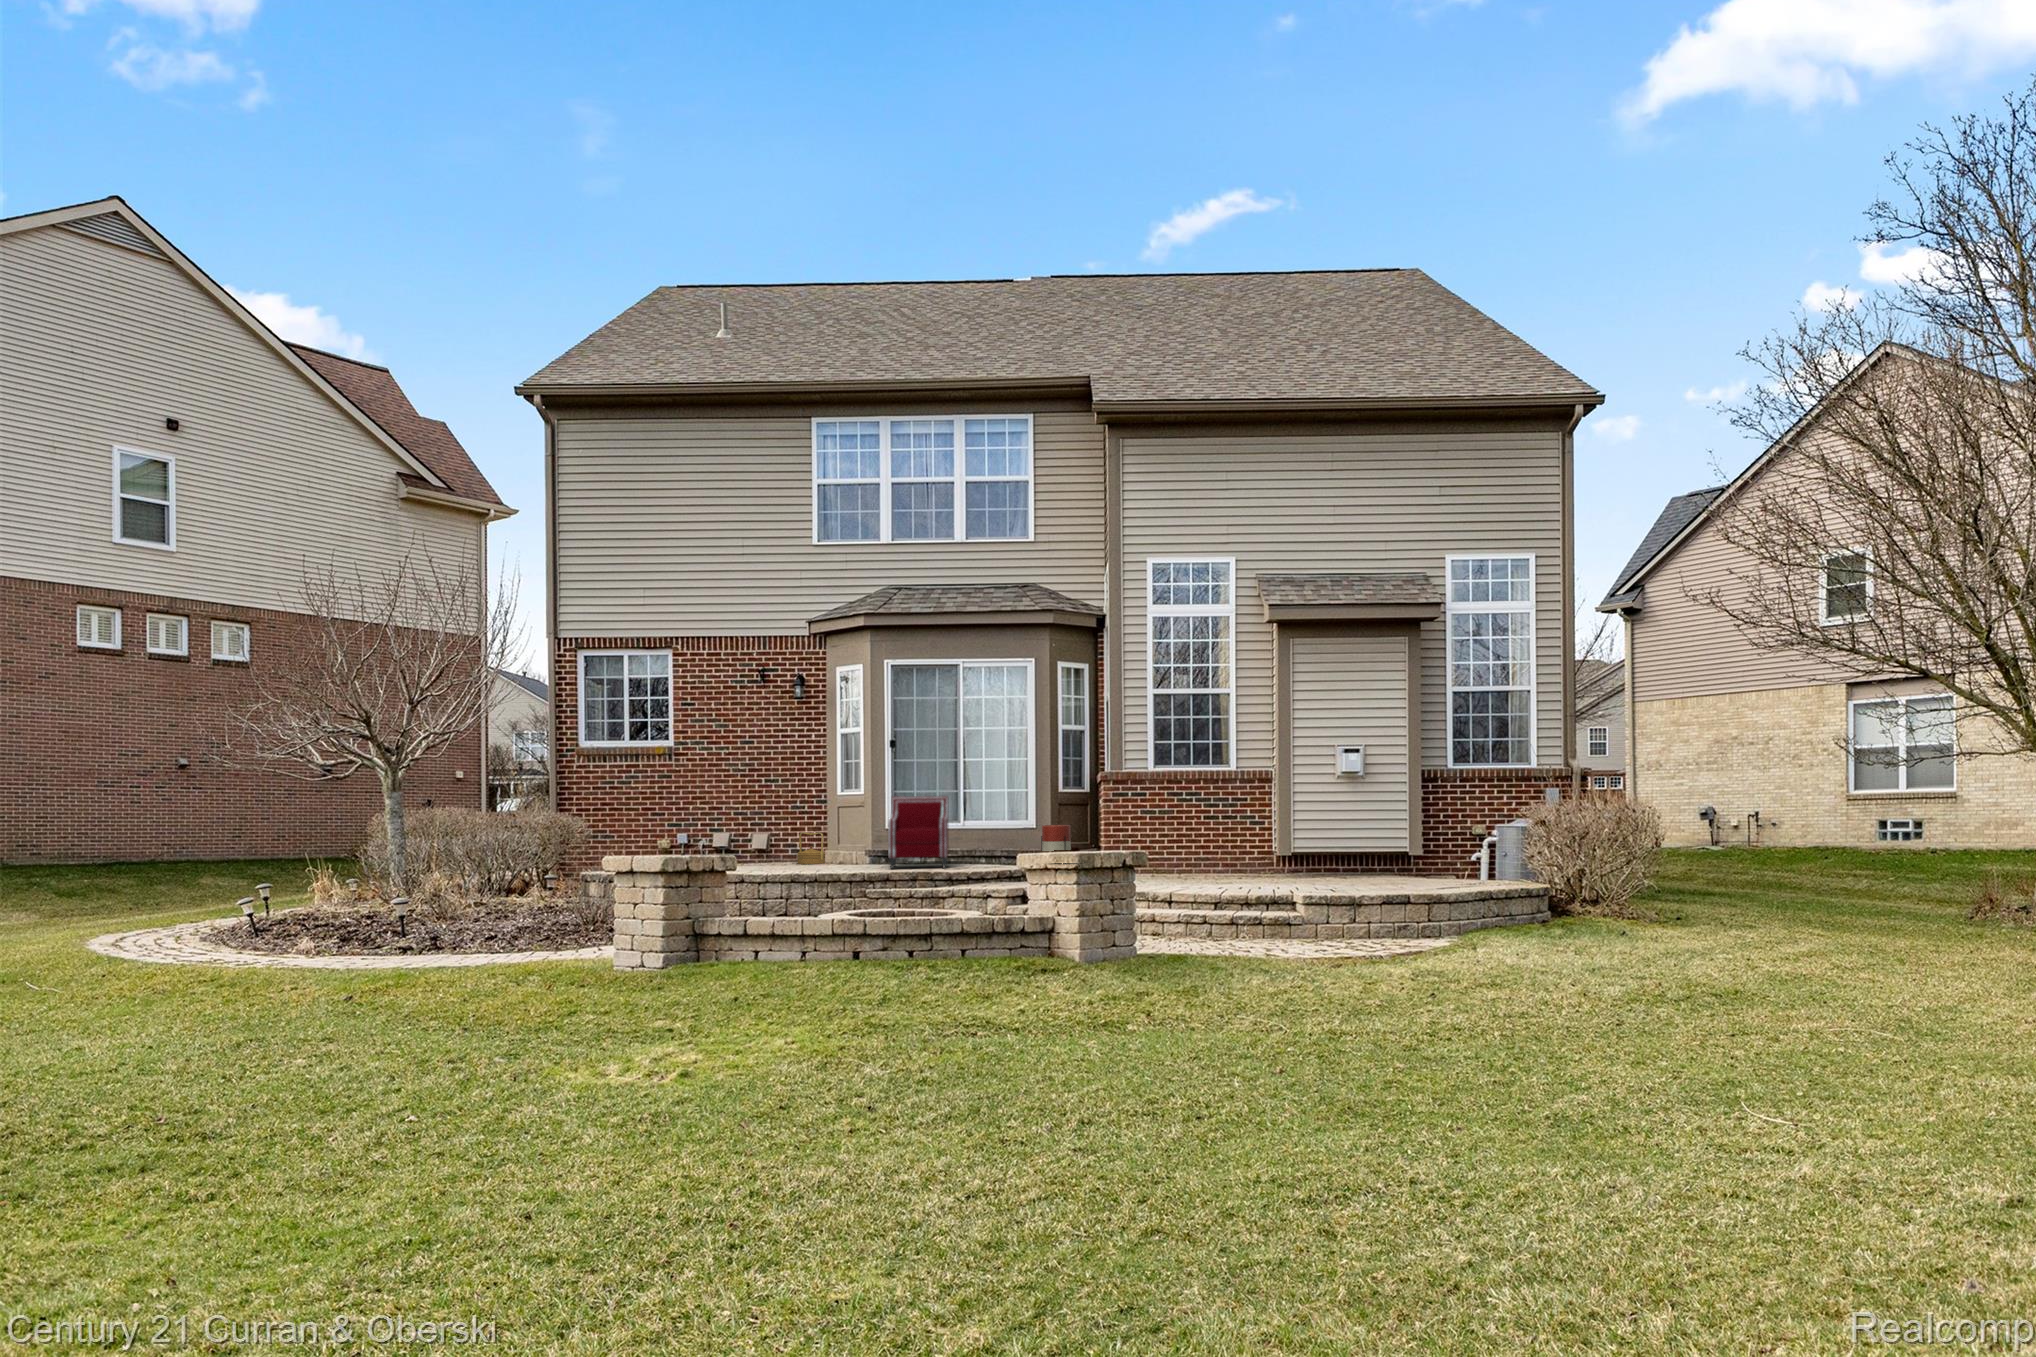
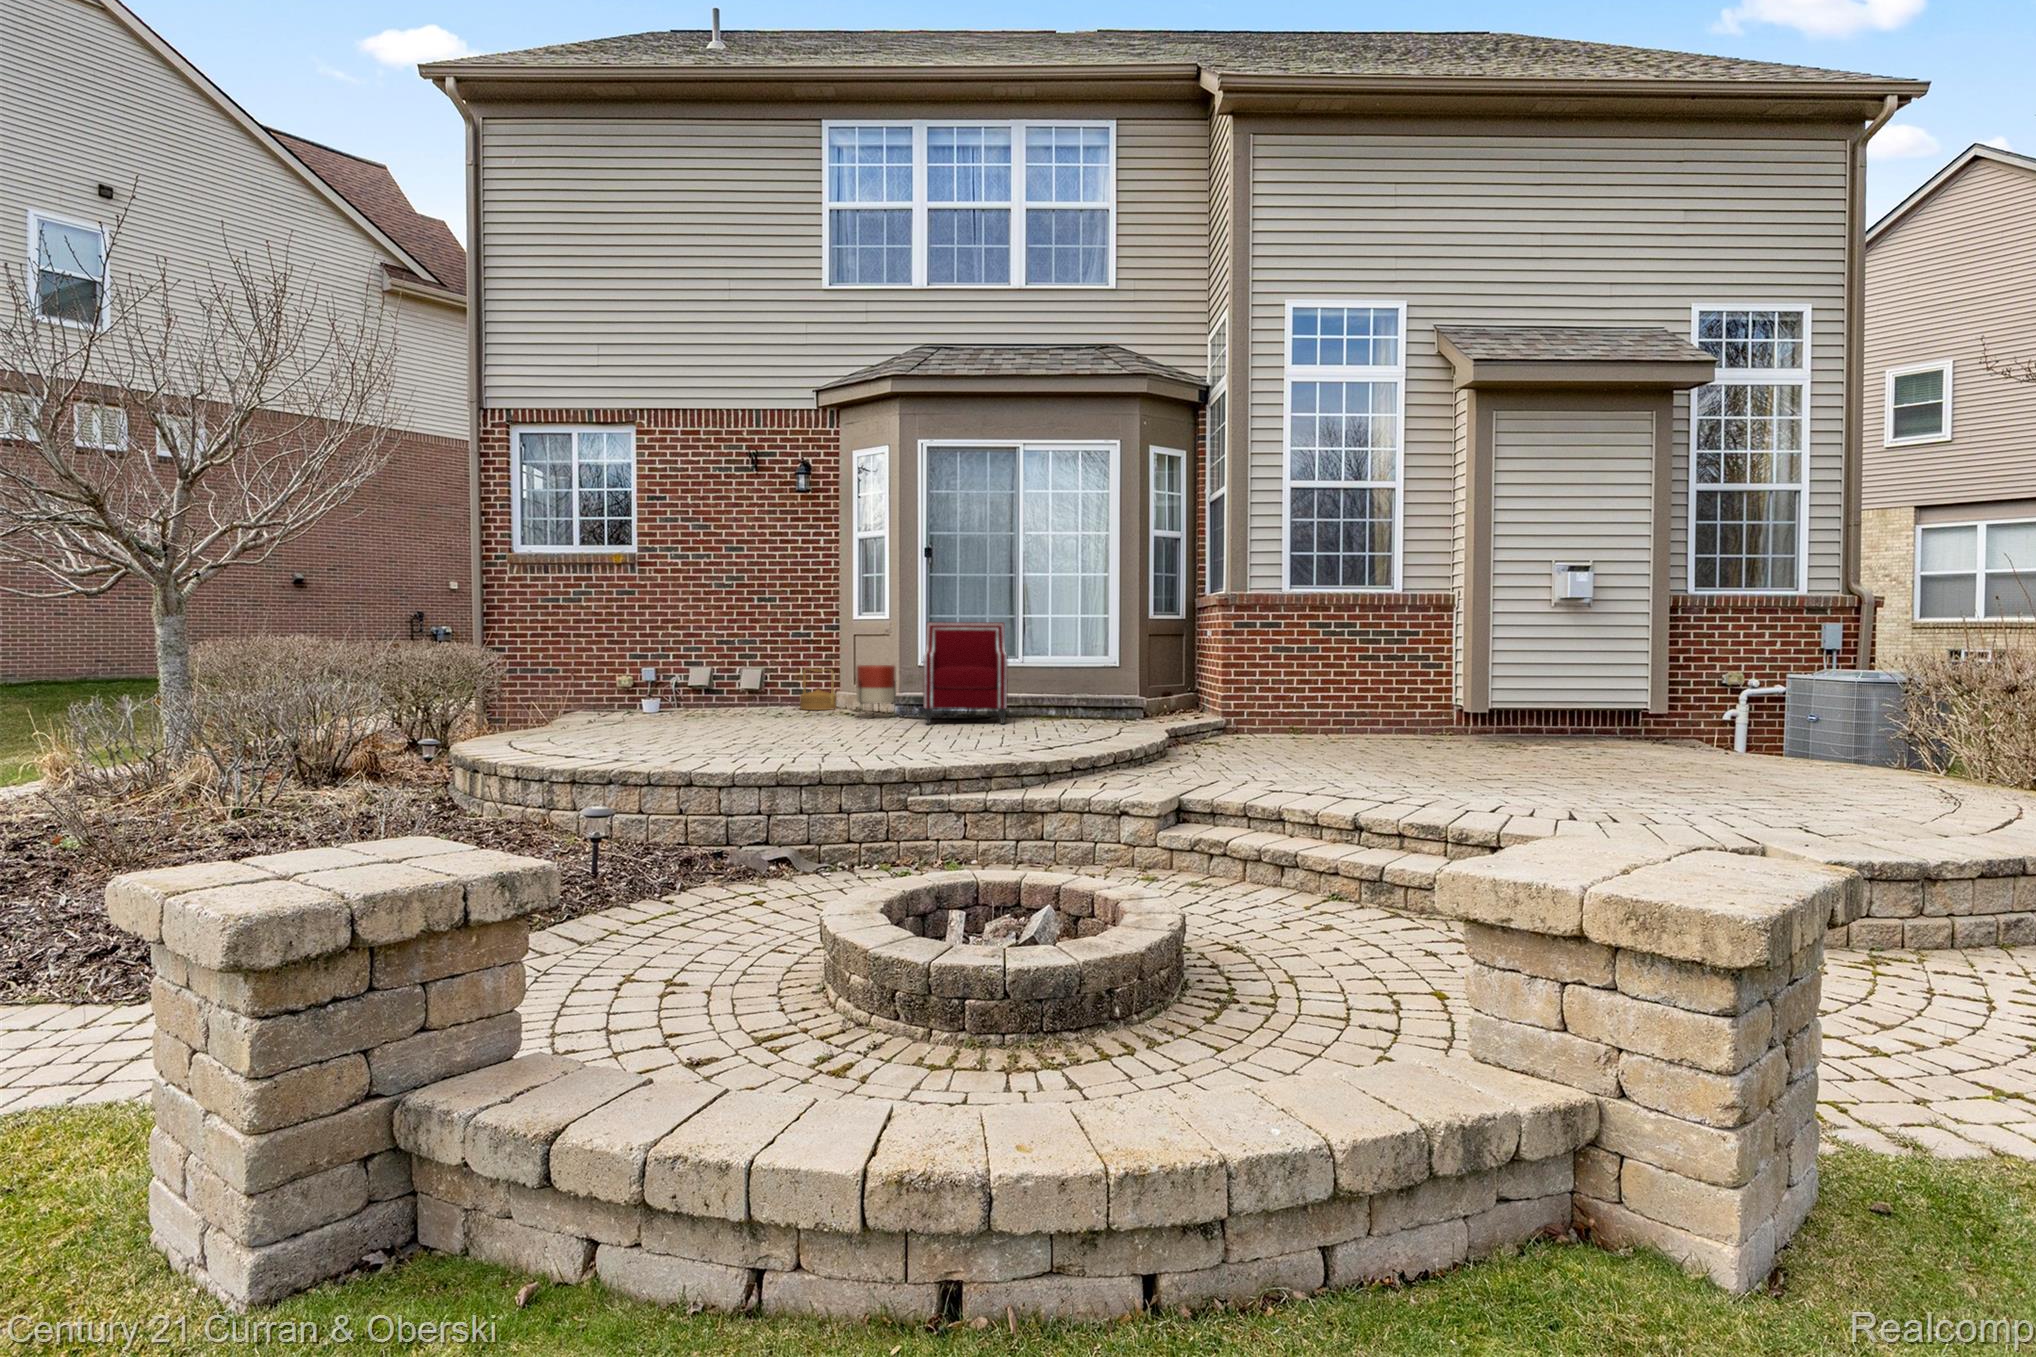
planter: present [1041,825,1071,864] -> present [856,665,896,704]

